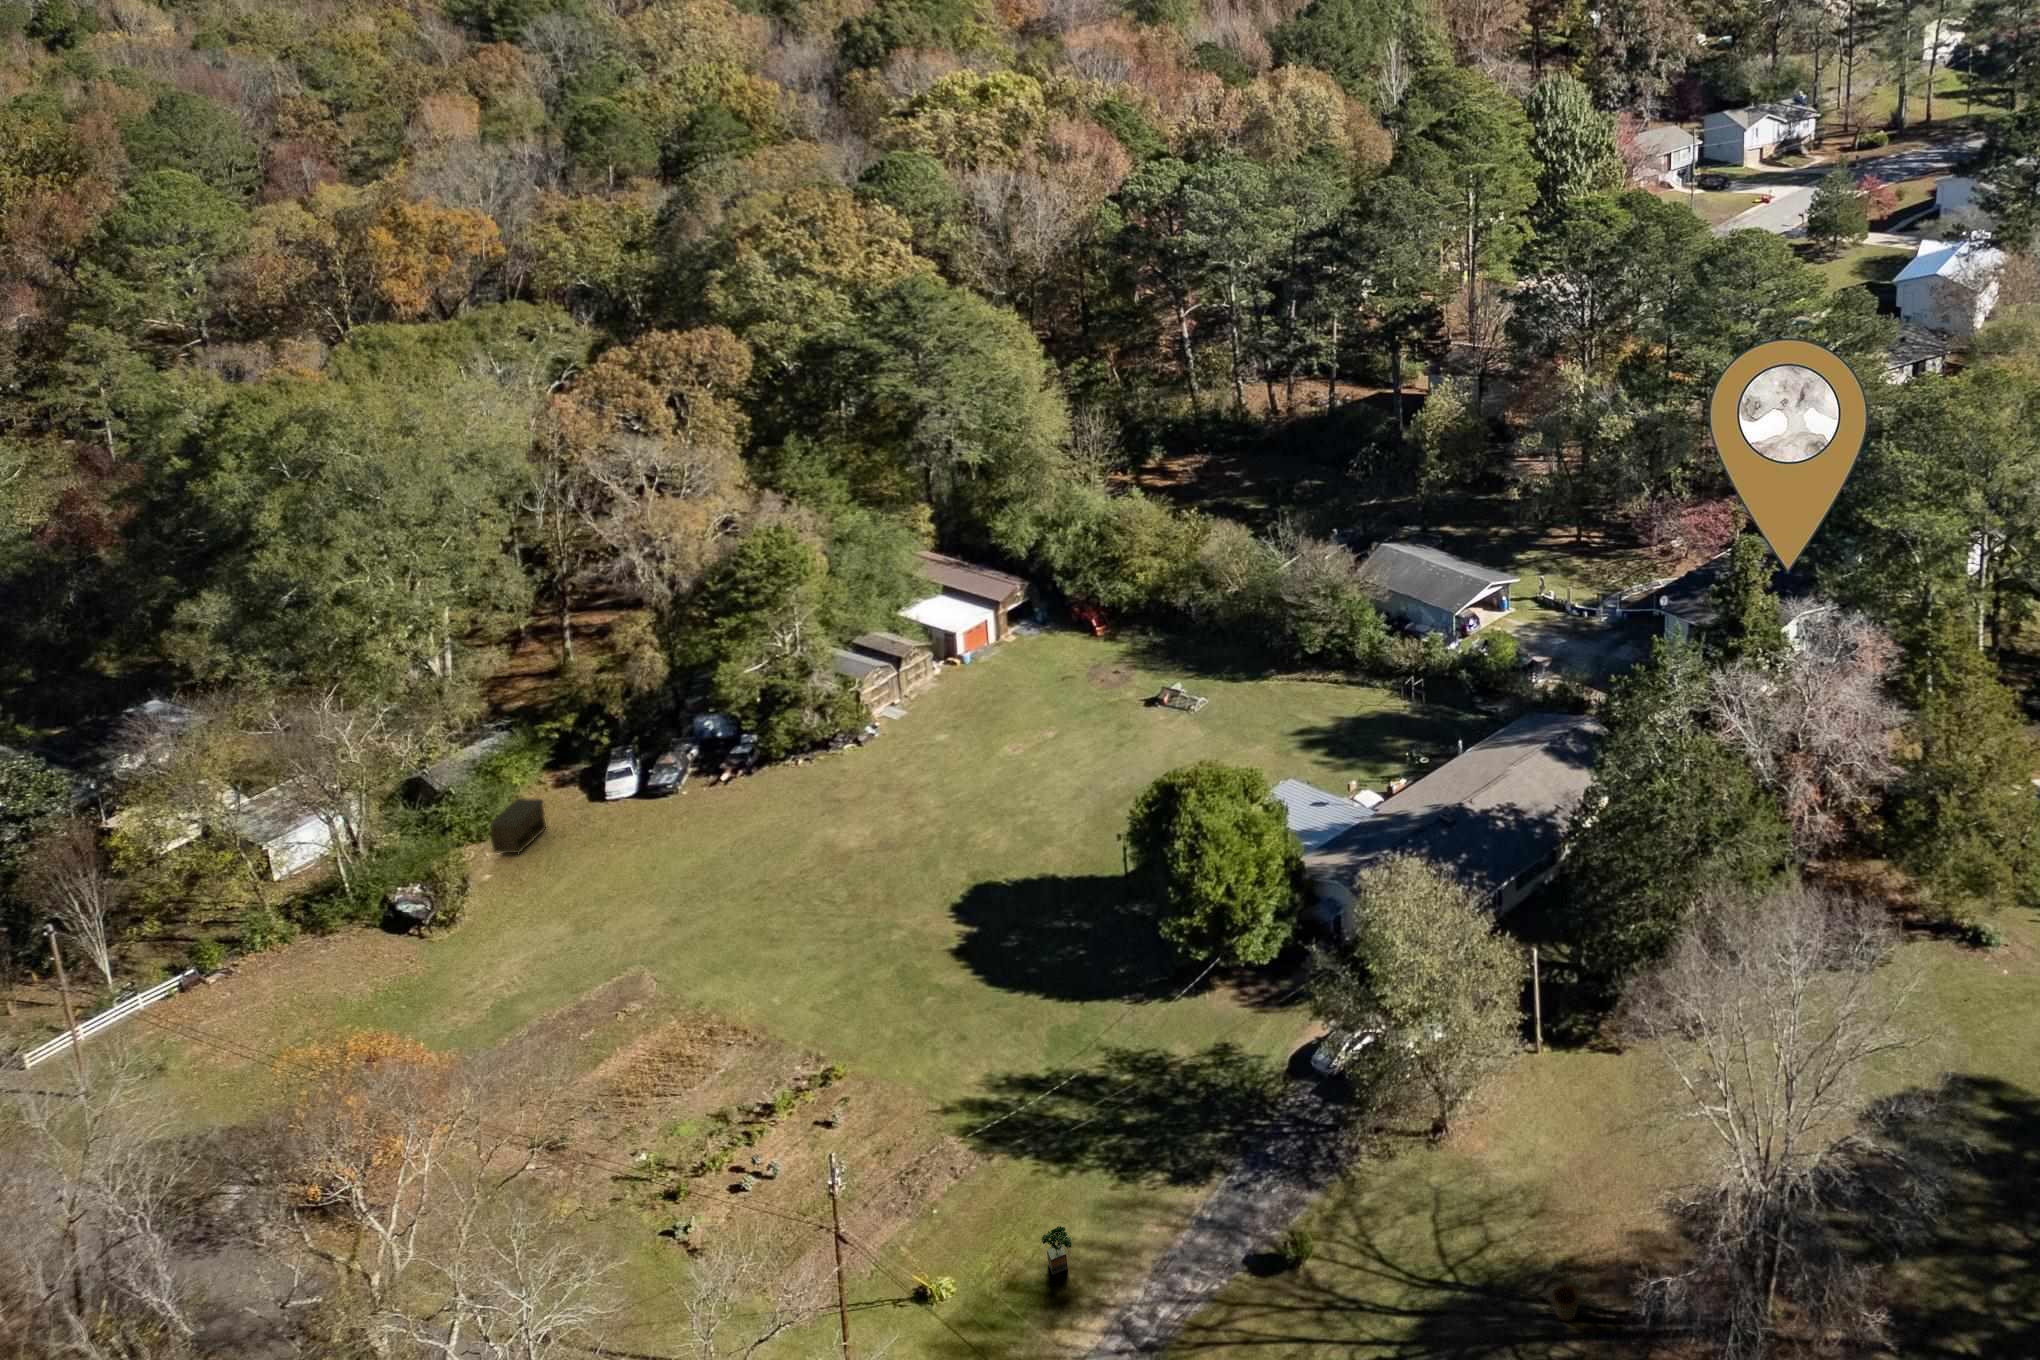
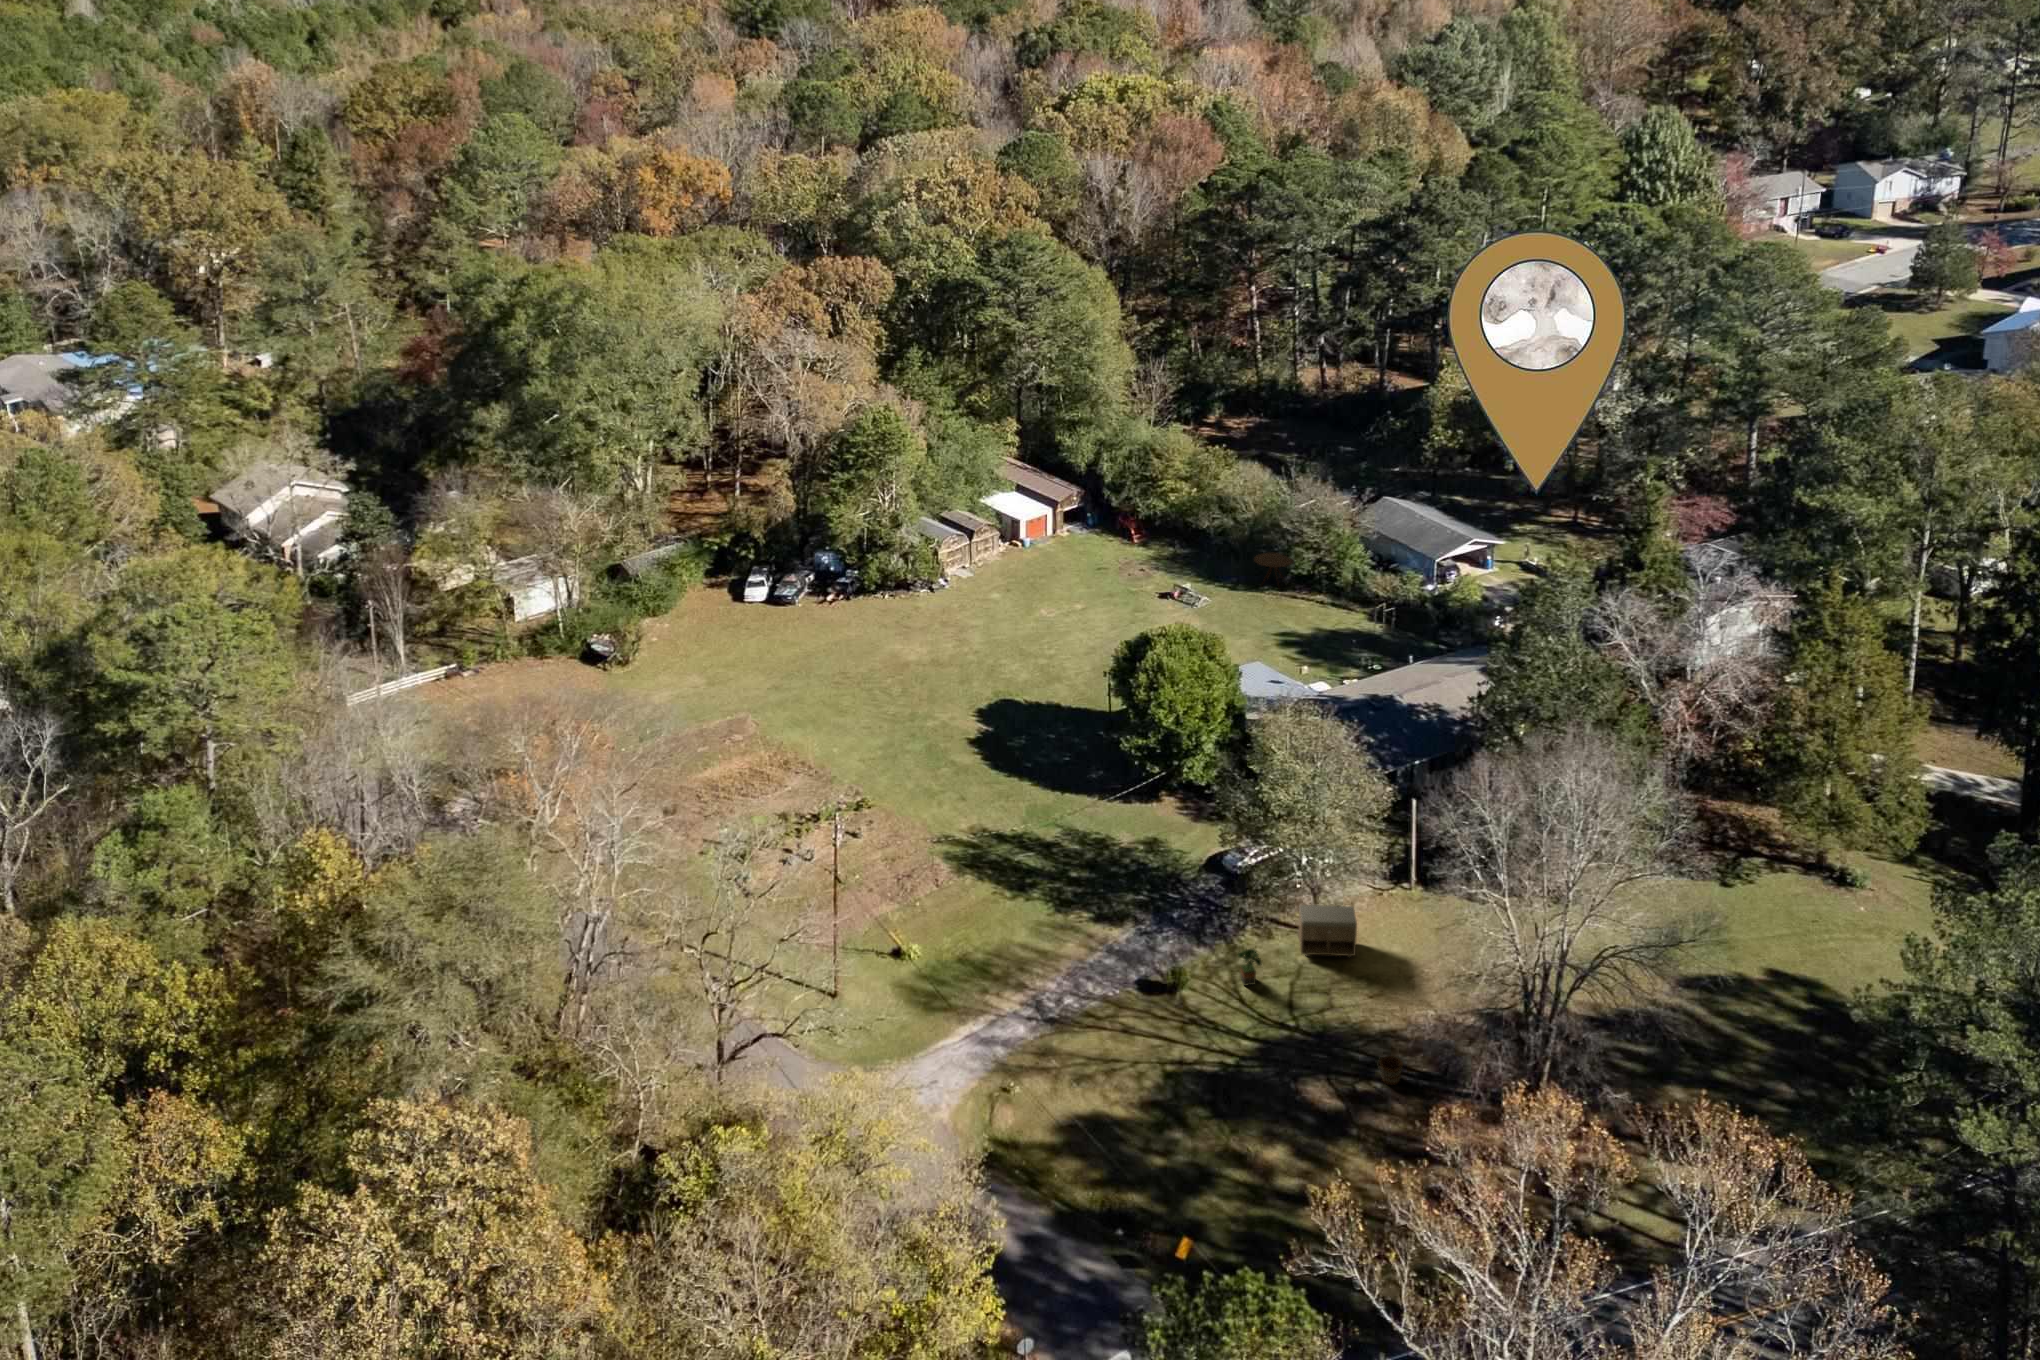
round table: none [1249,628,1294,671] -> present [1254,552,1294,582]
storage bench: present [490,798,546,853] -> present [1299,905,1357,957]
potted tree: present [1041,1226,1072,1275] -> present [1238,949,1262,985]

